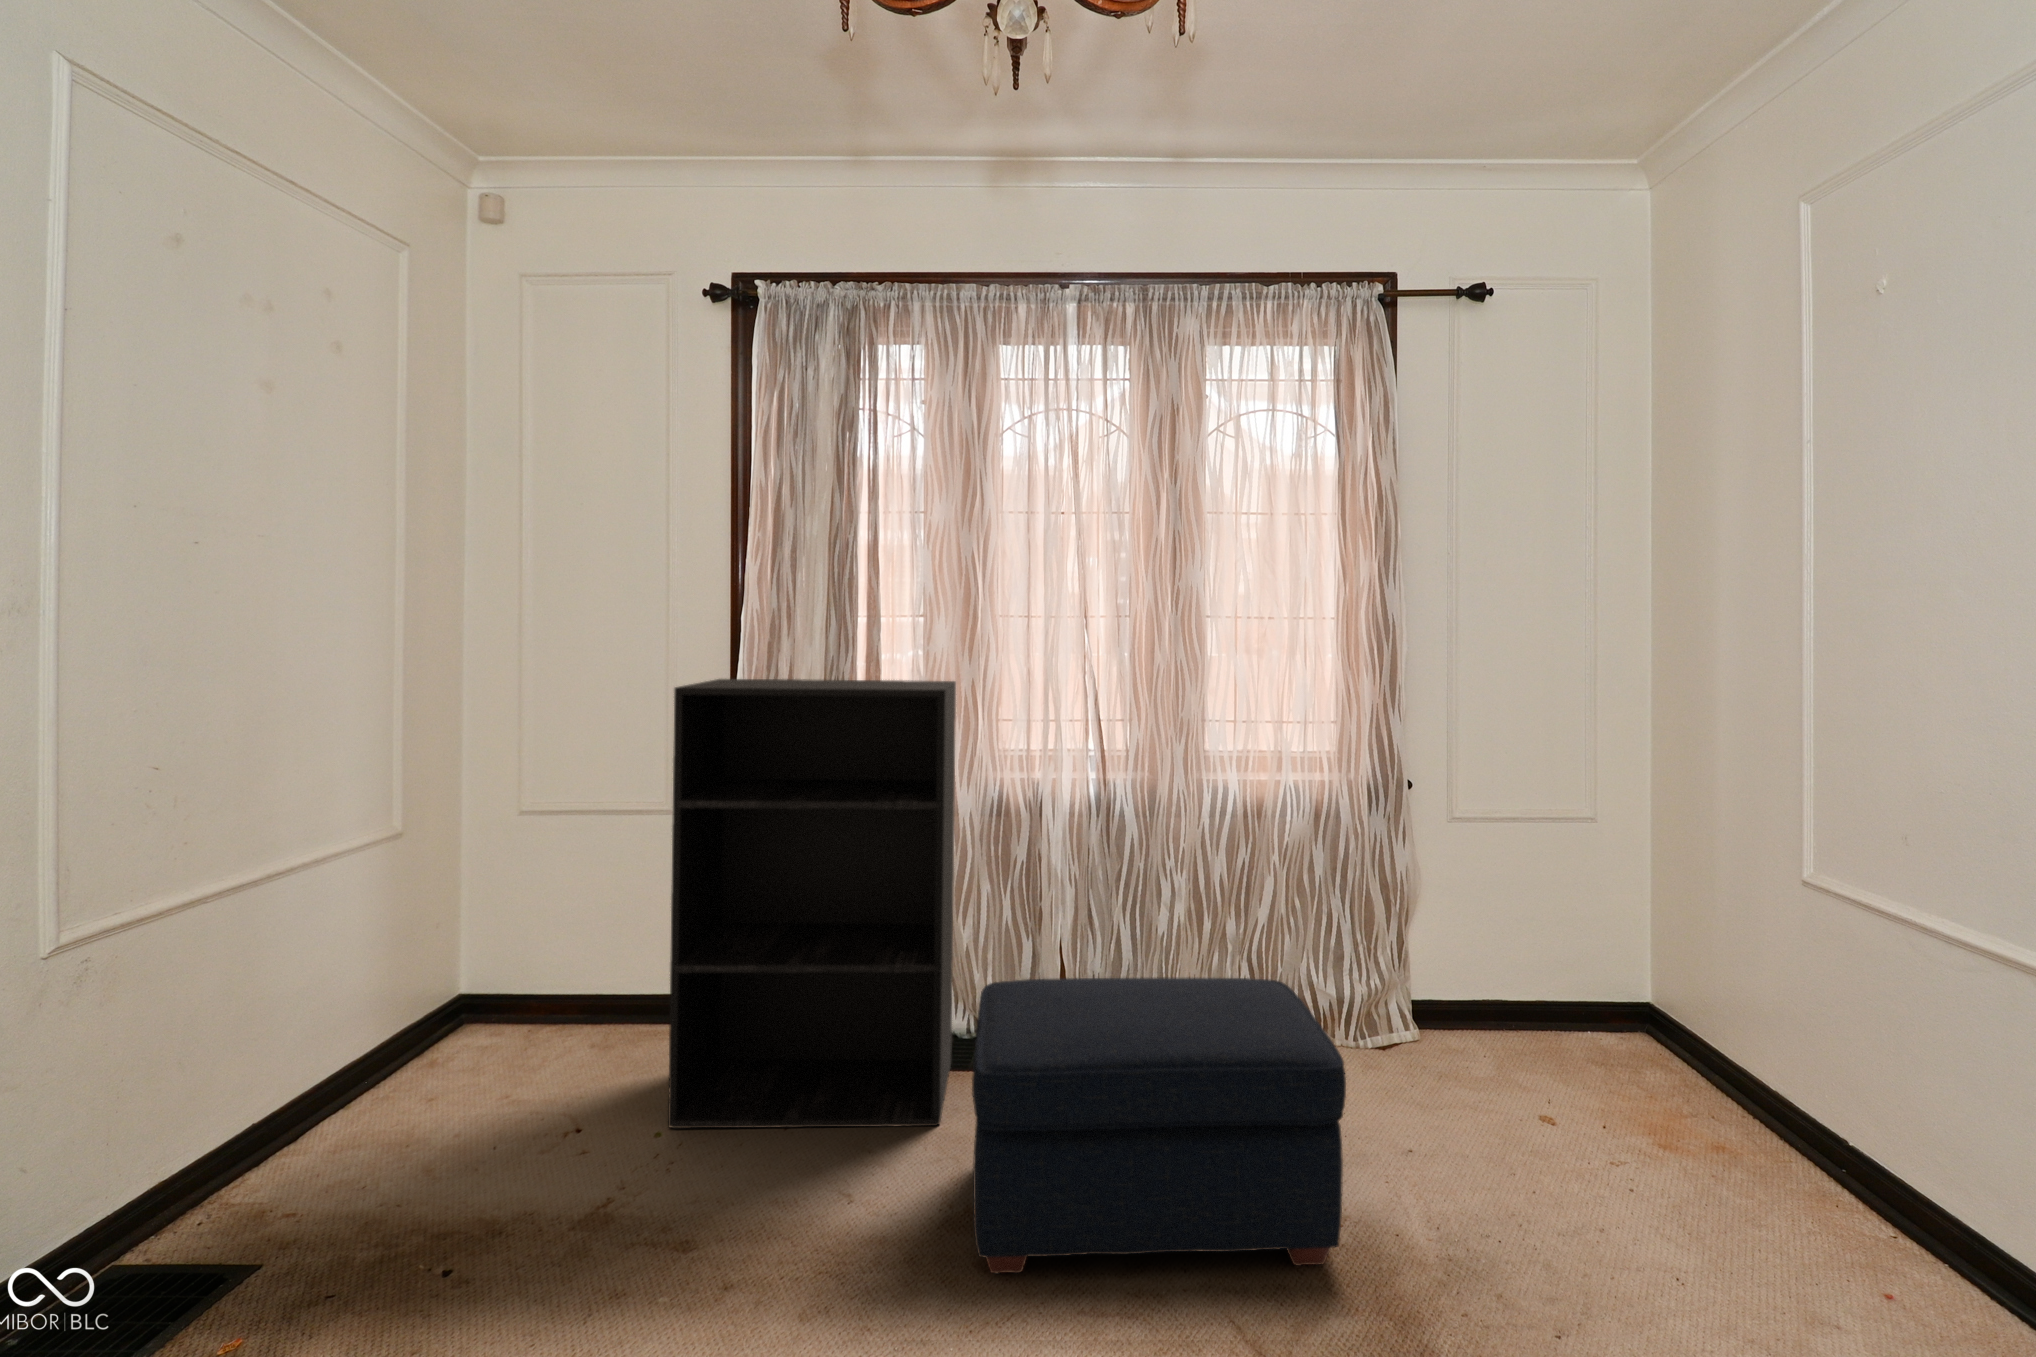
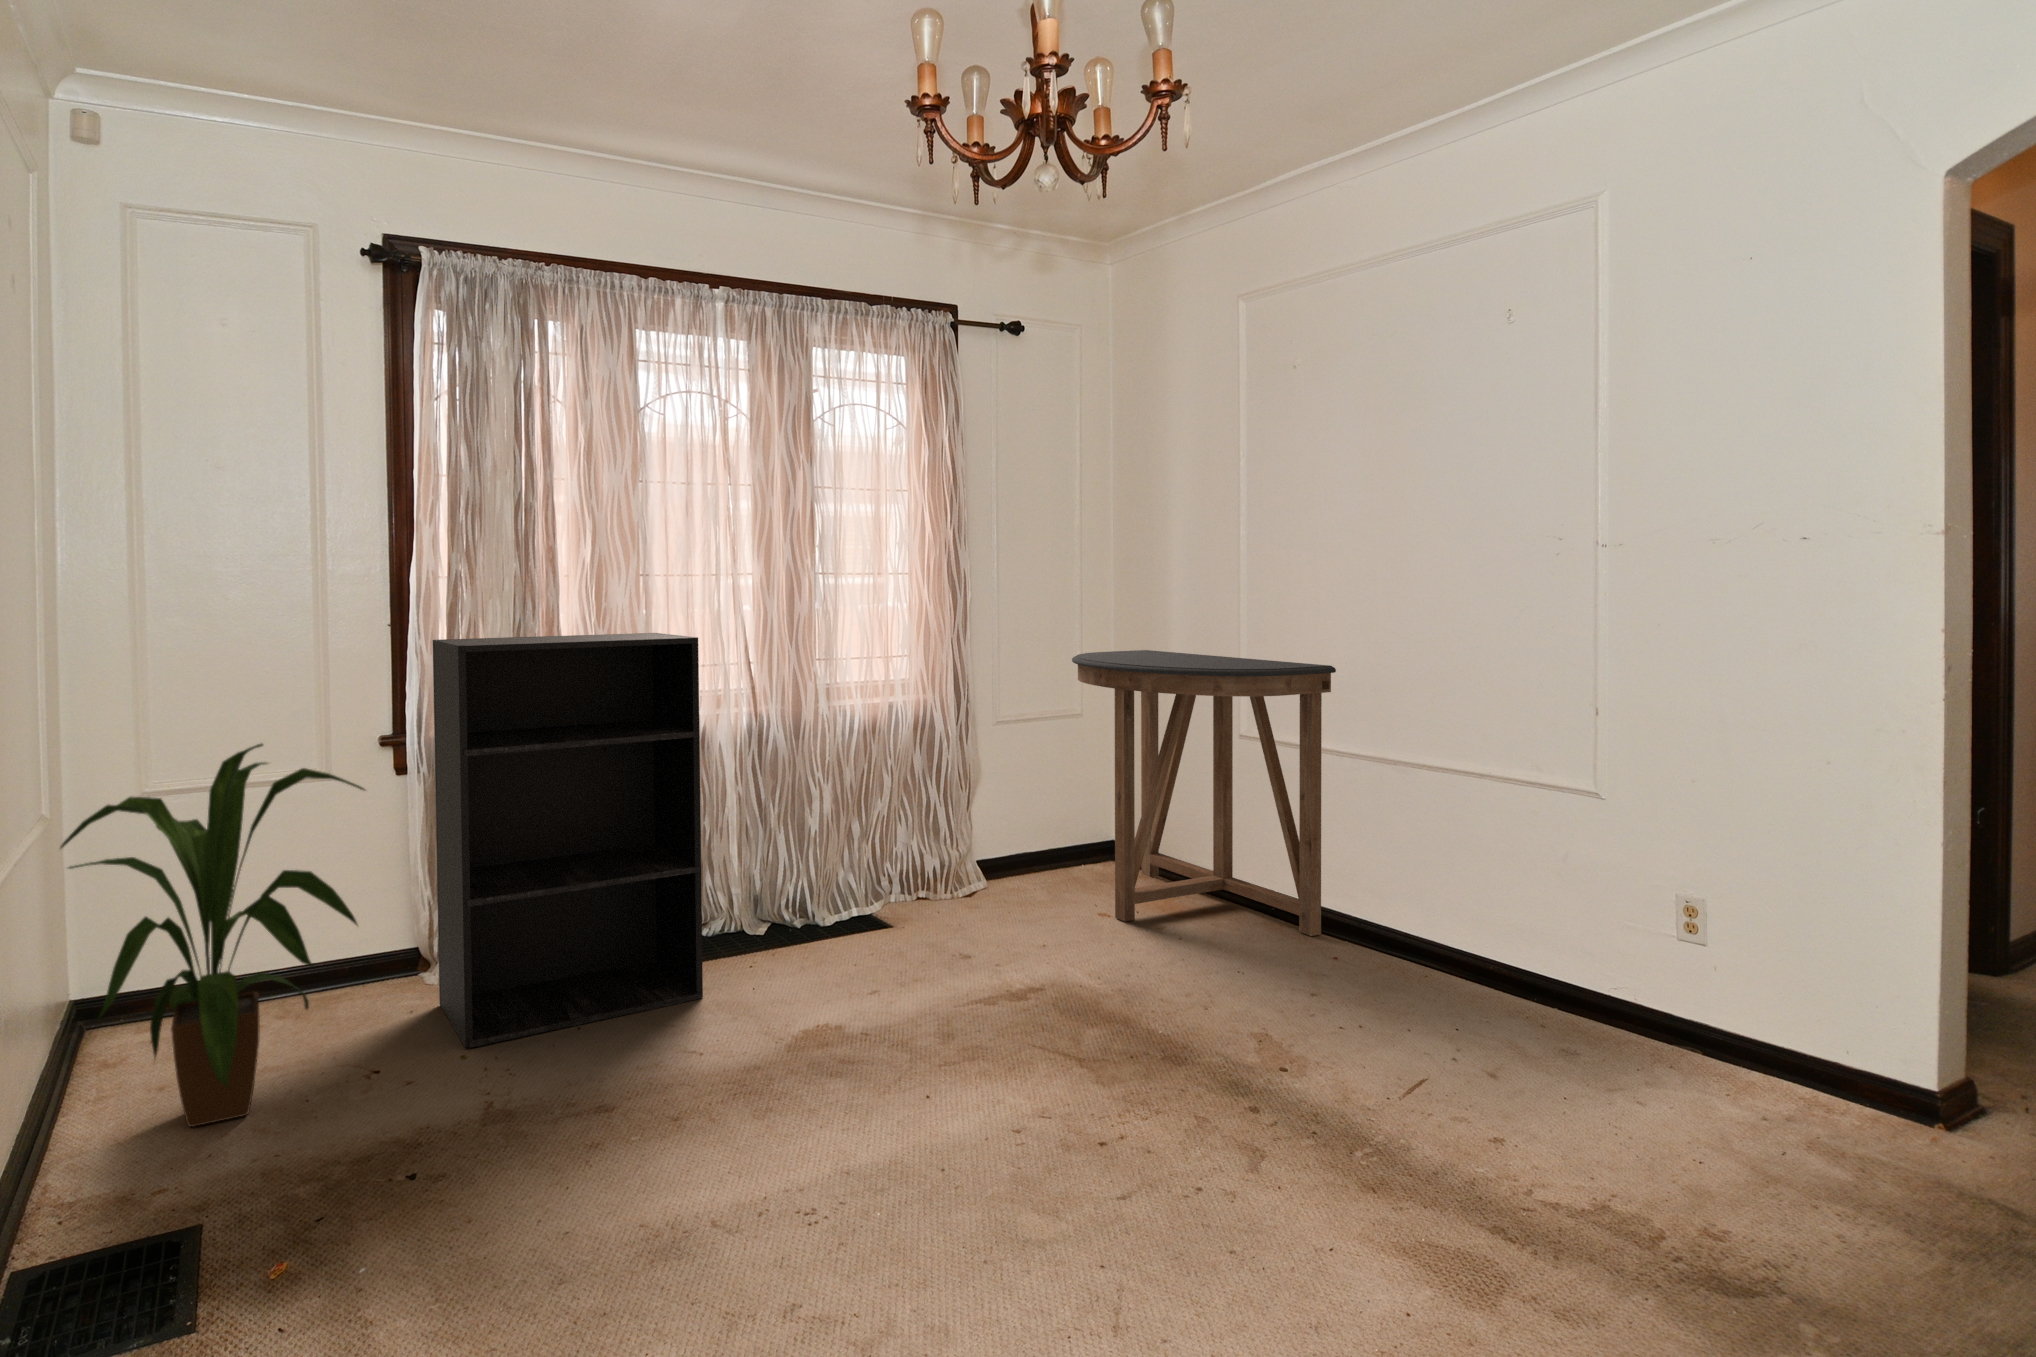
console table: none [1527,734,1957,1266] -> present [1072,650,1336,936]
house plant: none [274,780,563,1156] -> present [60,744,365,1127]
ottoman: present [972,978,1346,1273] -> none [759,838,1053,1055]

